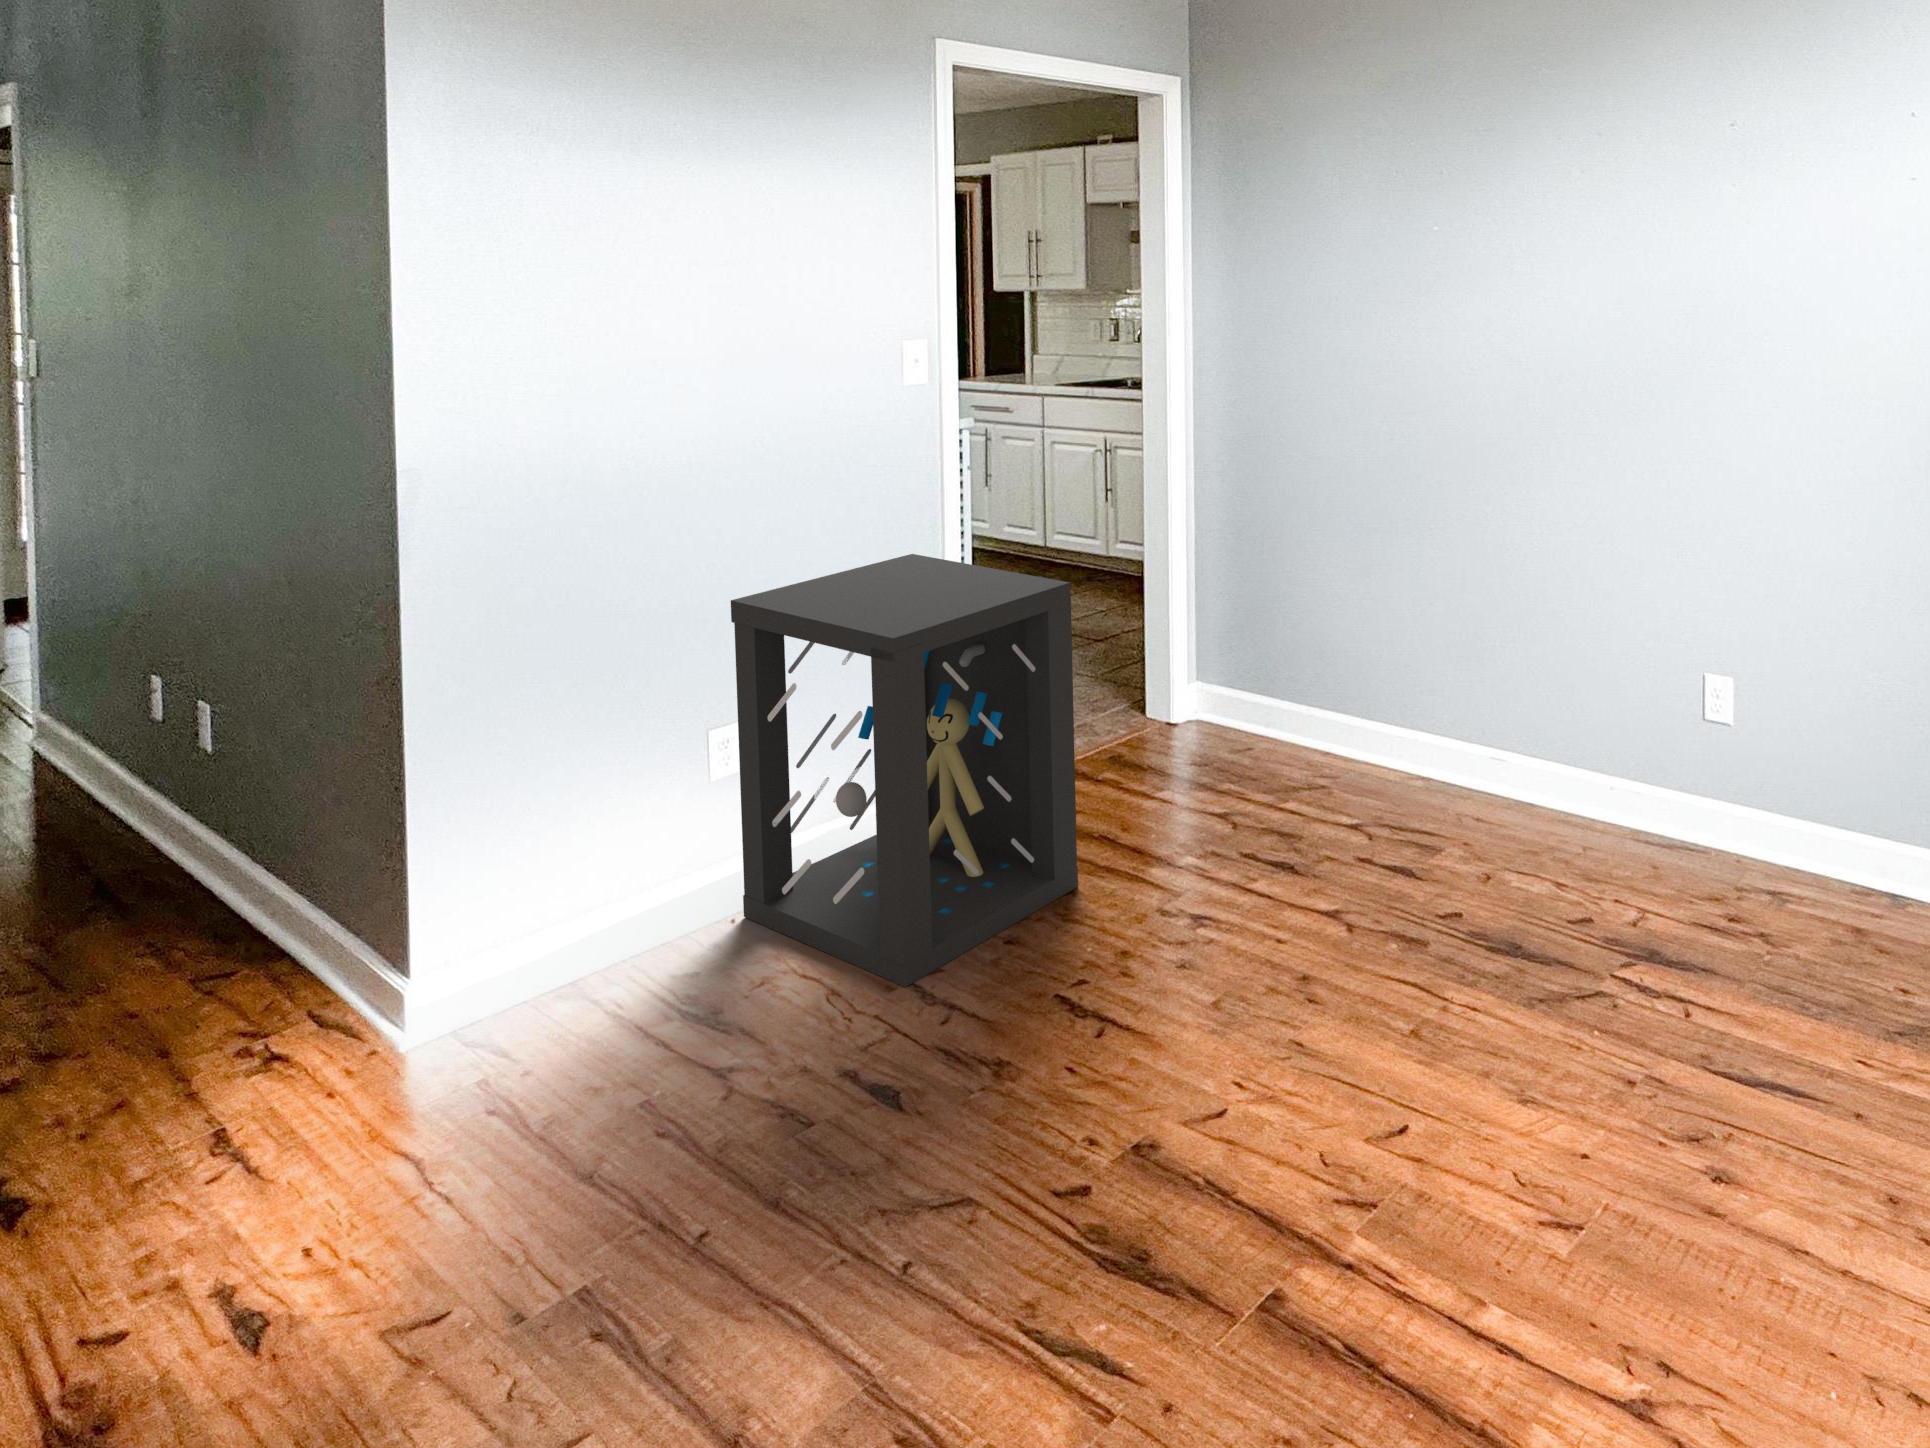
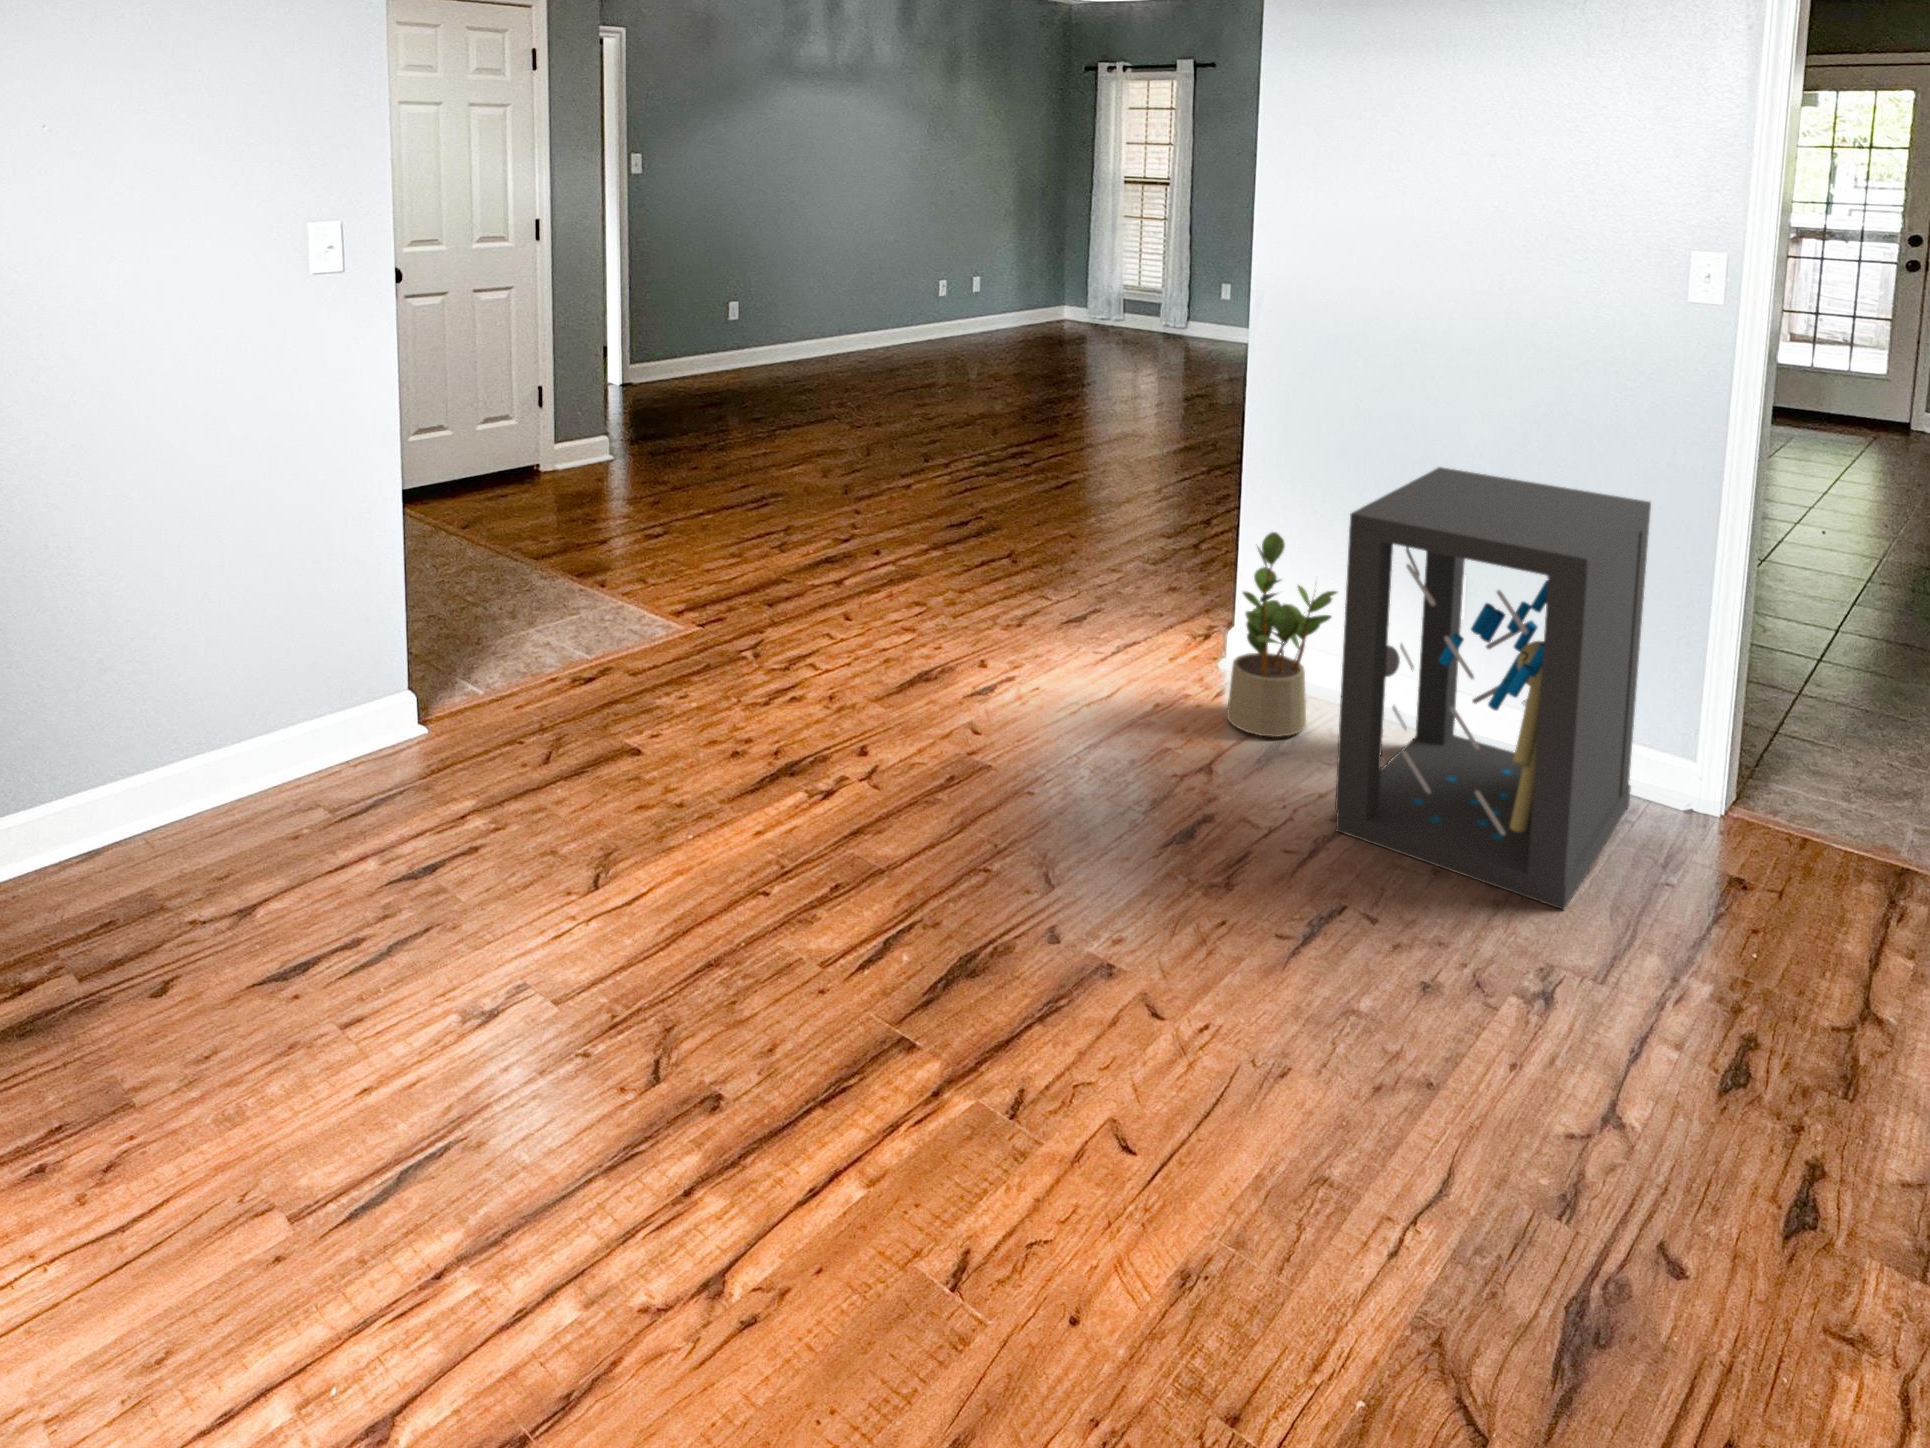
potted plant: none [537,761,682,1046] -> present [1227,532,1337,737]

